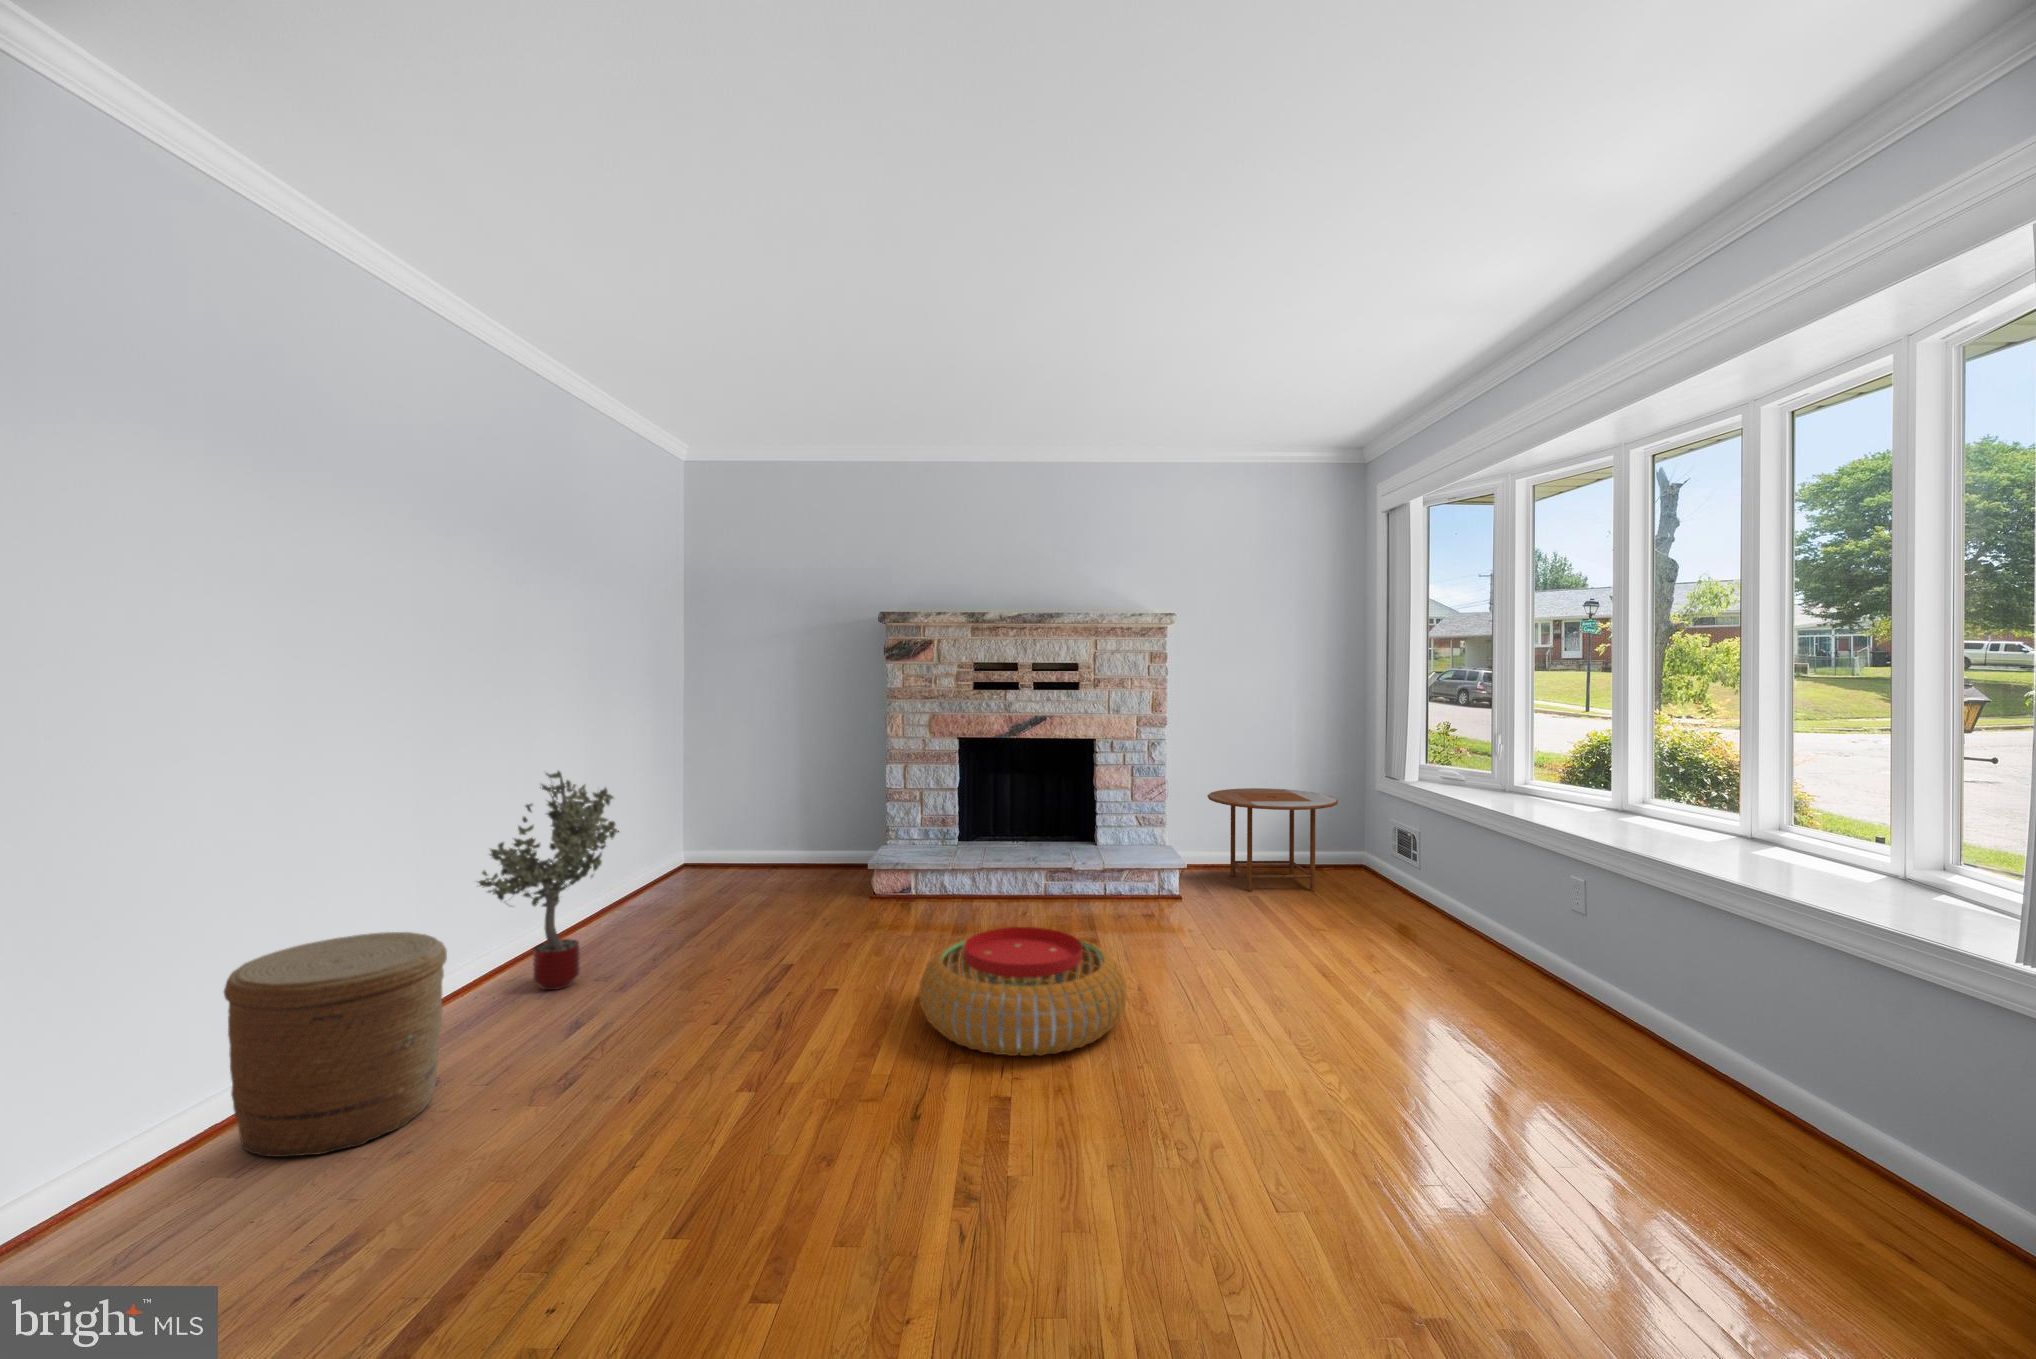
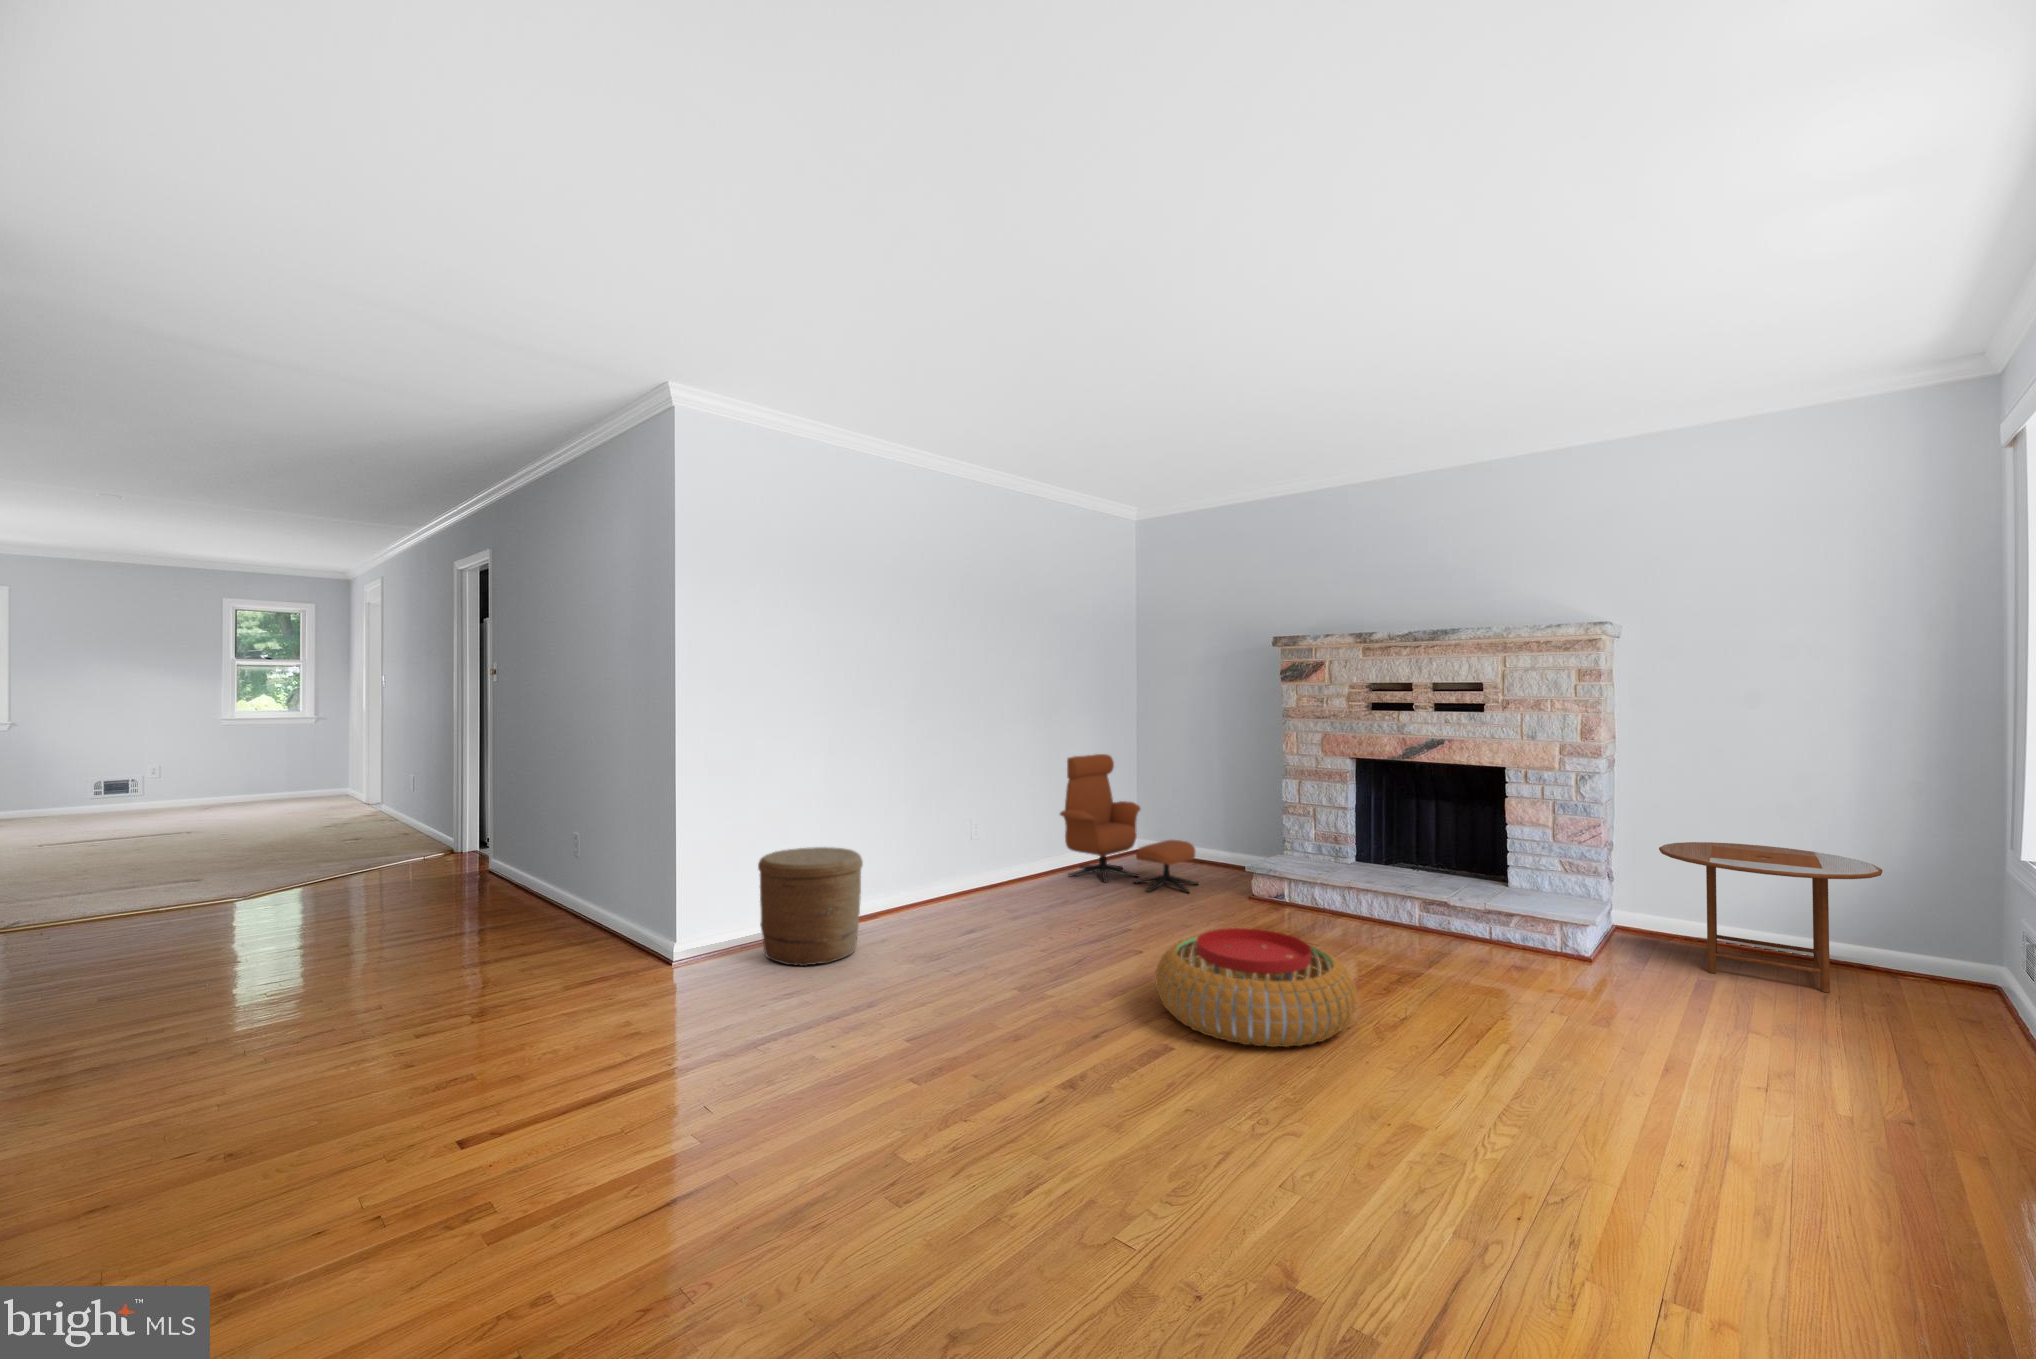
lounge chair: none [628,750,805,911] -> present [1060,754,1198,893]
potted tree: present [478,771,619,990] -> none [918,760,1020,914]

